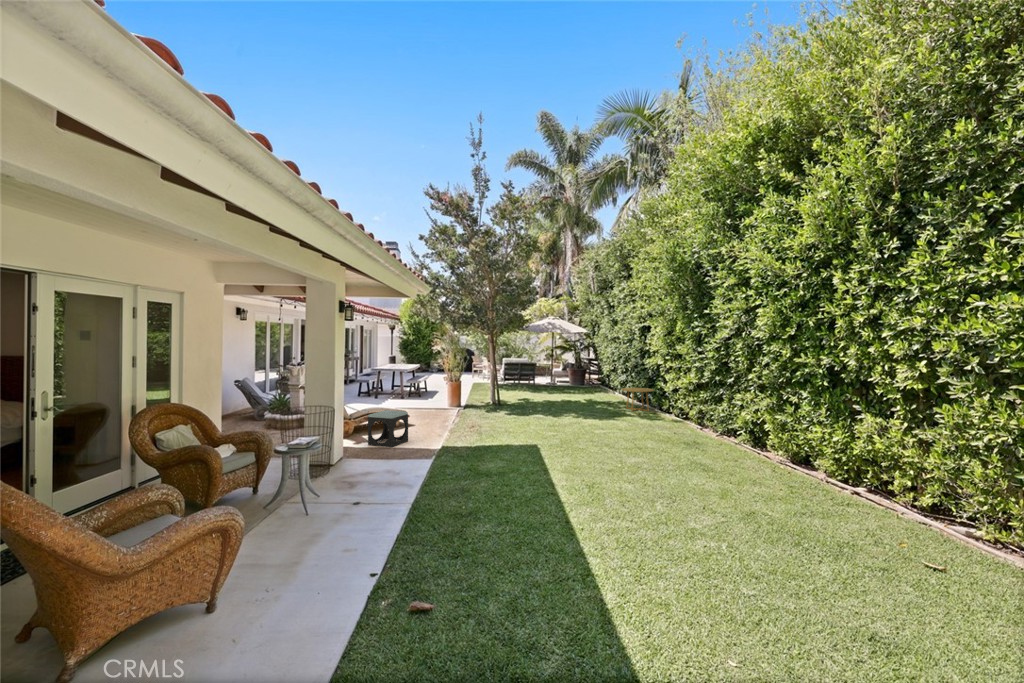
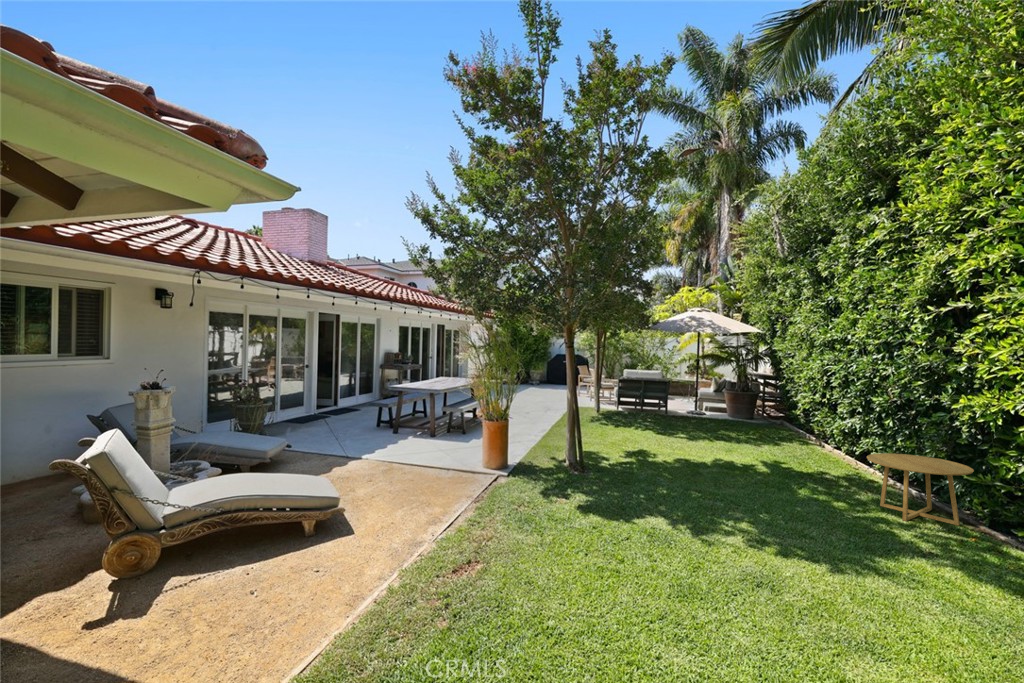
footstool: present [368,410,408,447] -> none [95,517,218,661]

